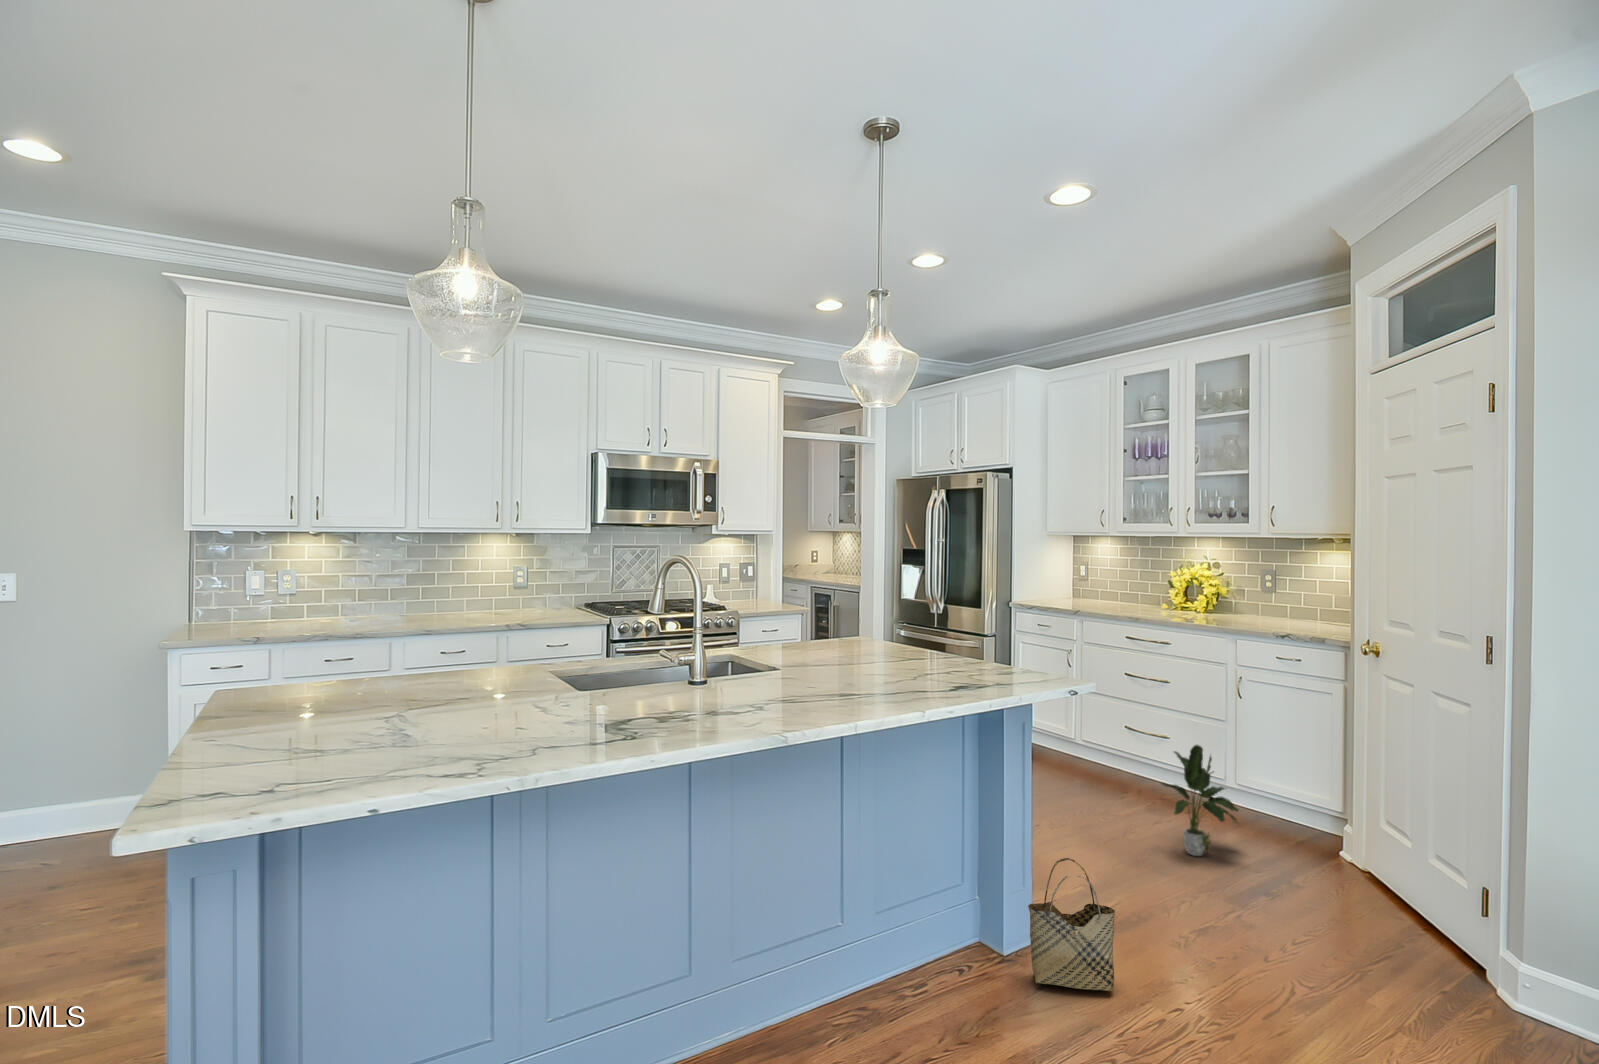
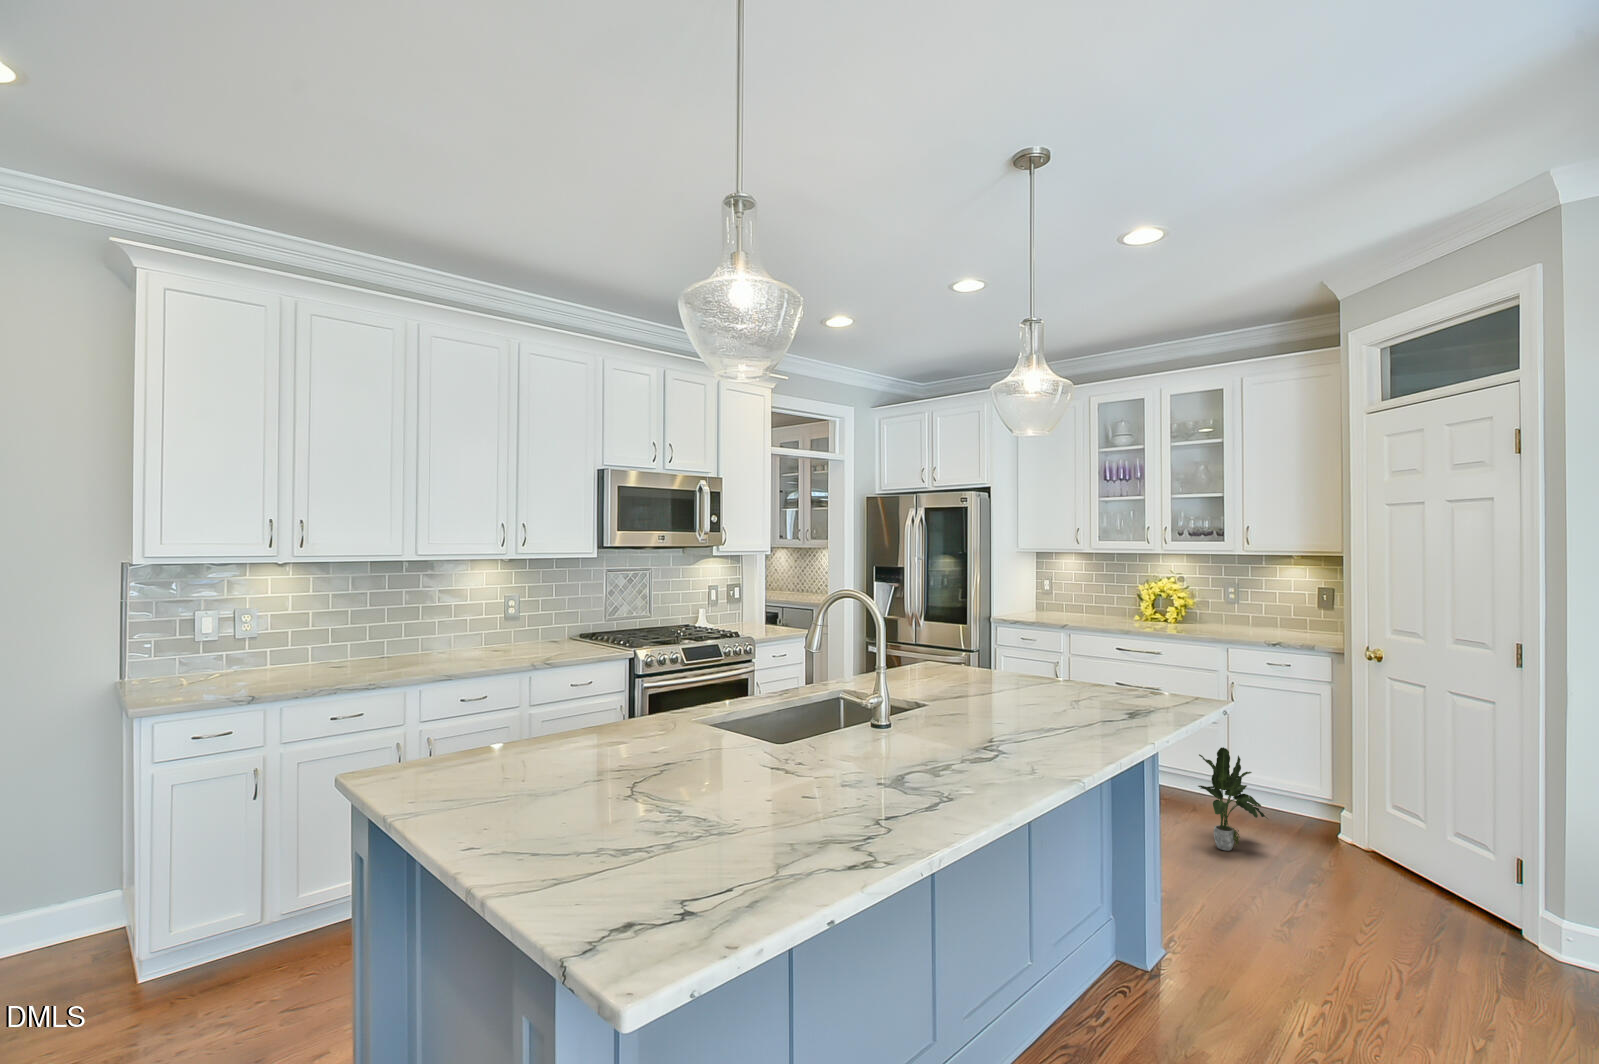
woven basket: present [1028,858,1115,991] -> none [1182,870,1266,996]

